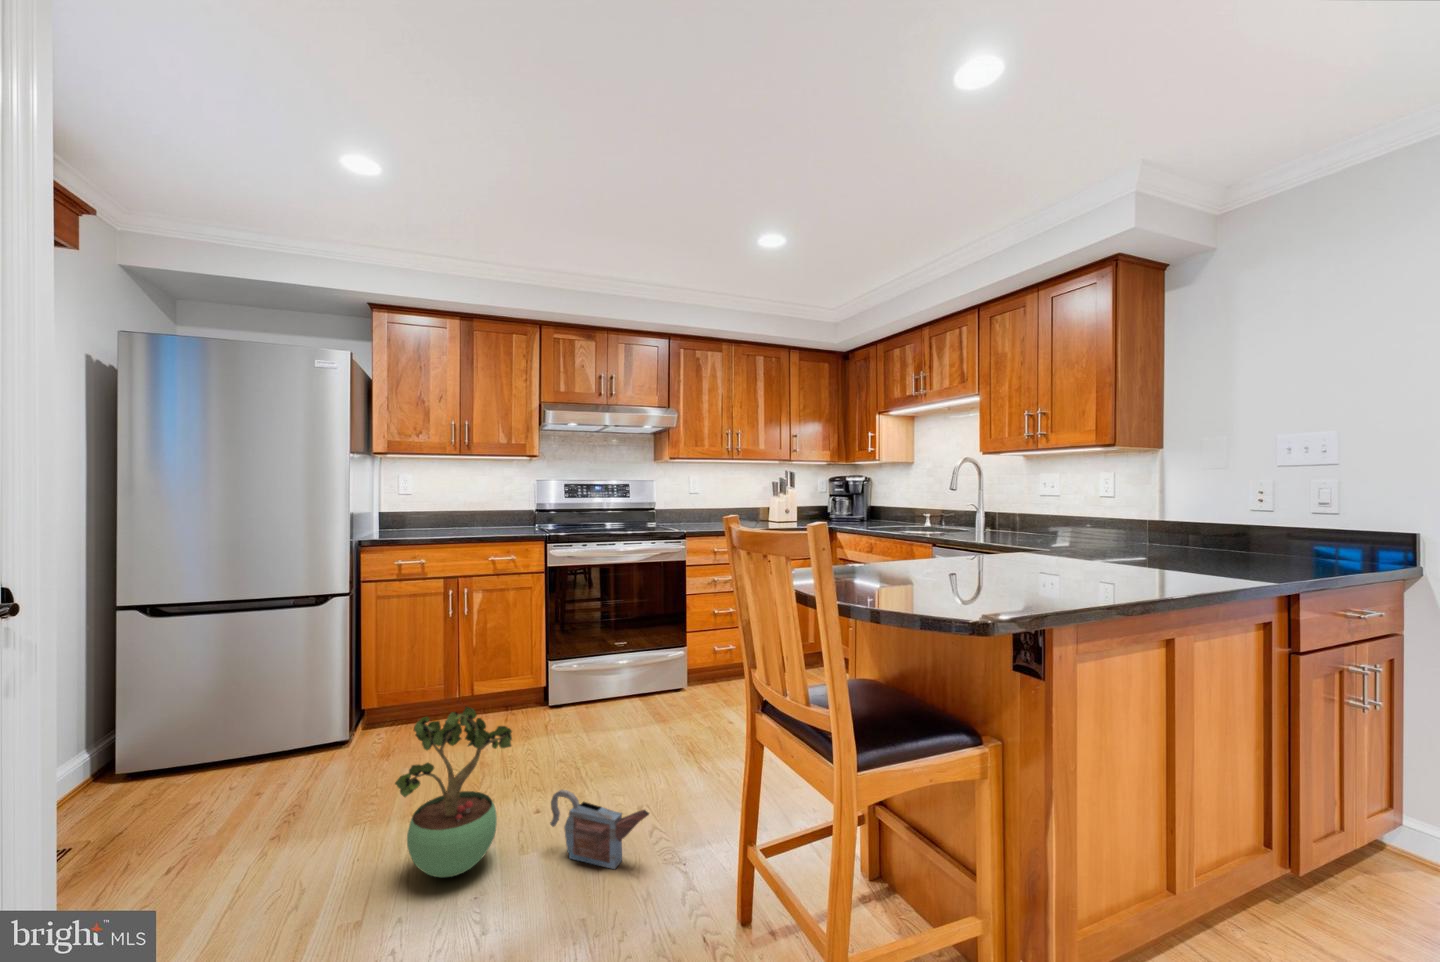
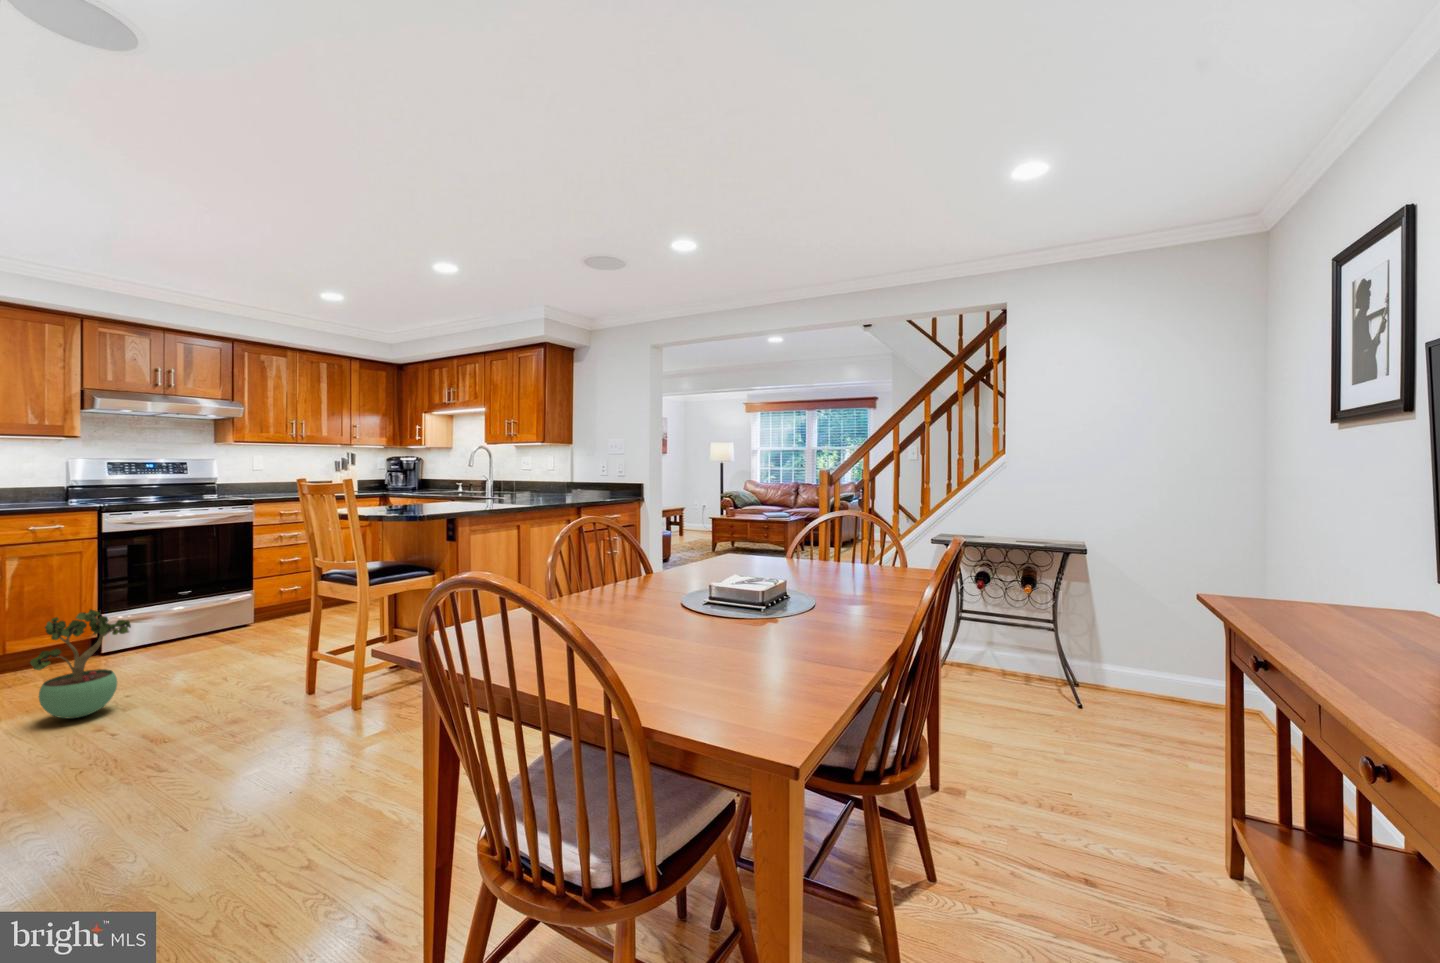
watering can: present [550,790,649,869] -> none [160,654,243,696]

